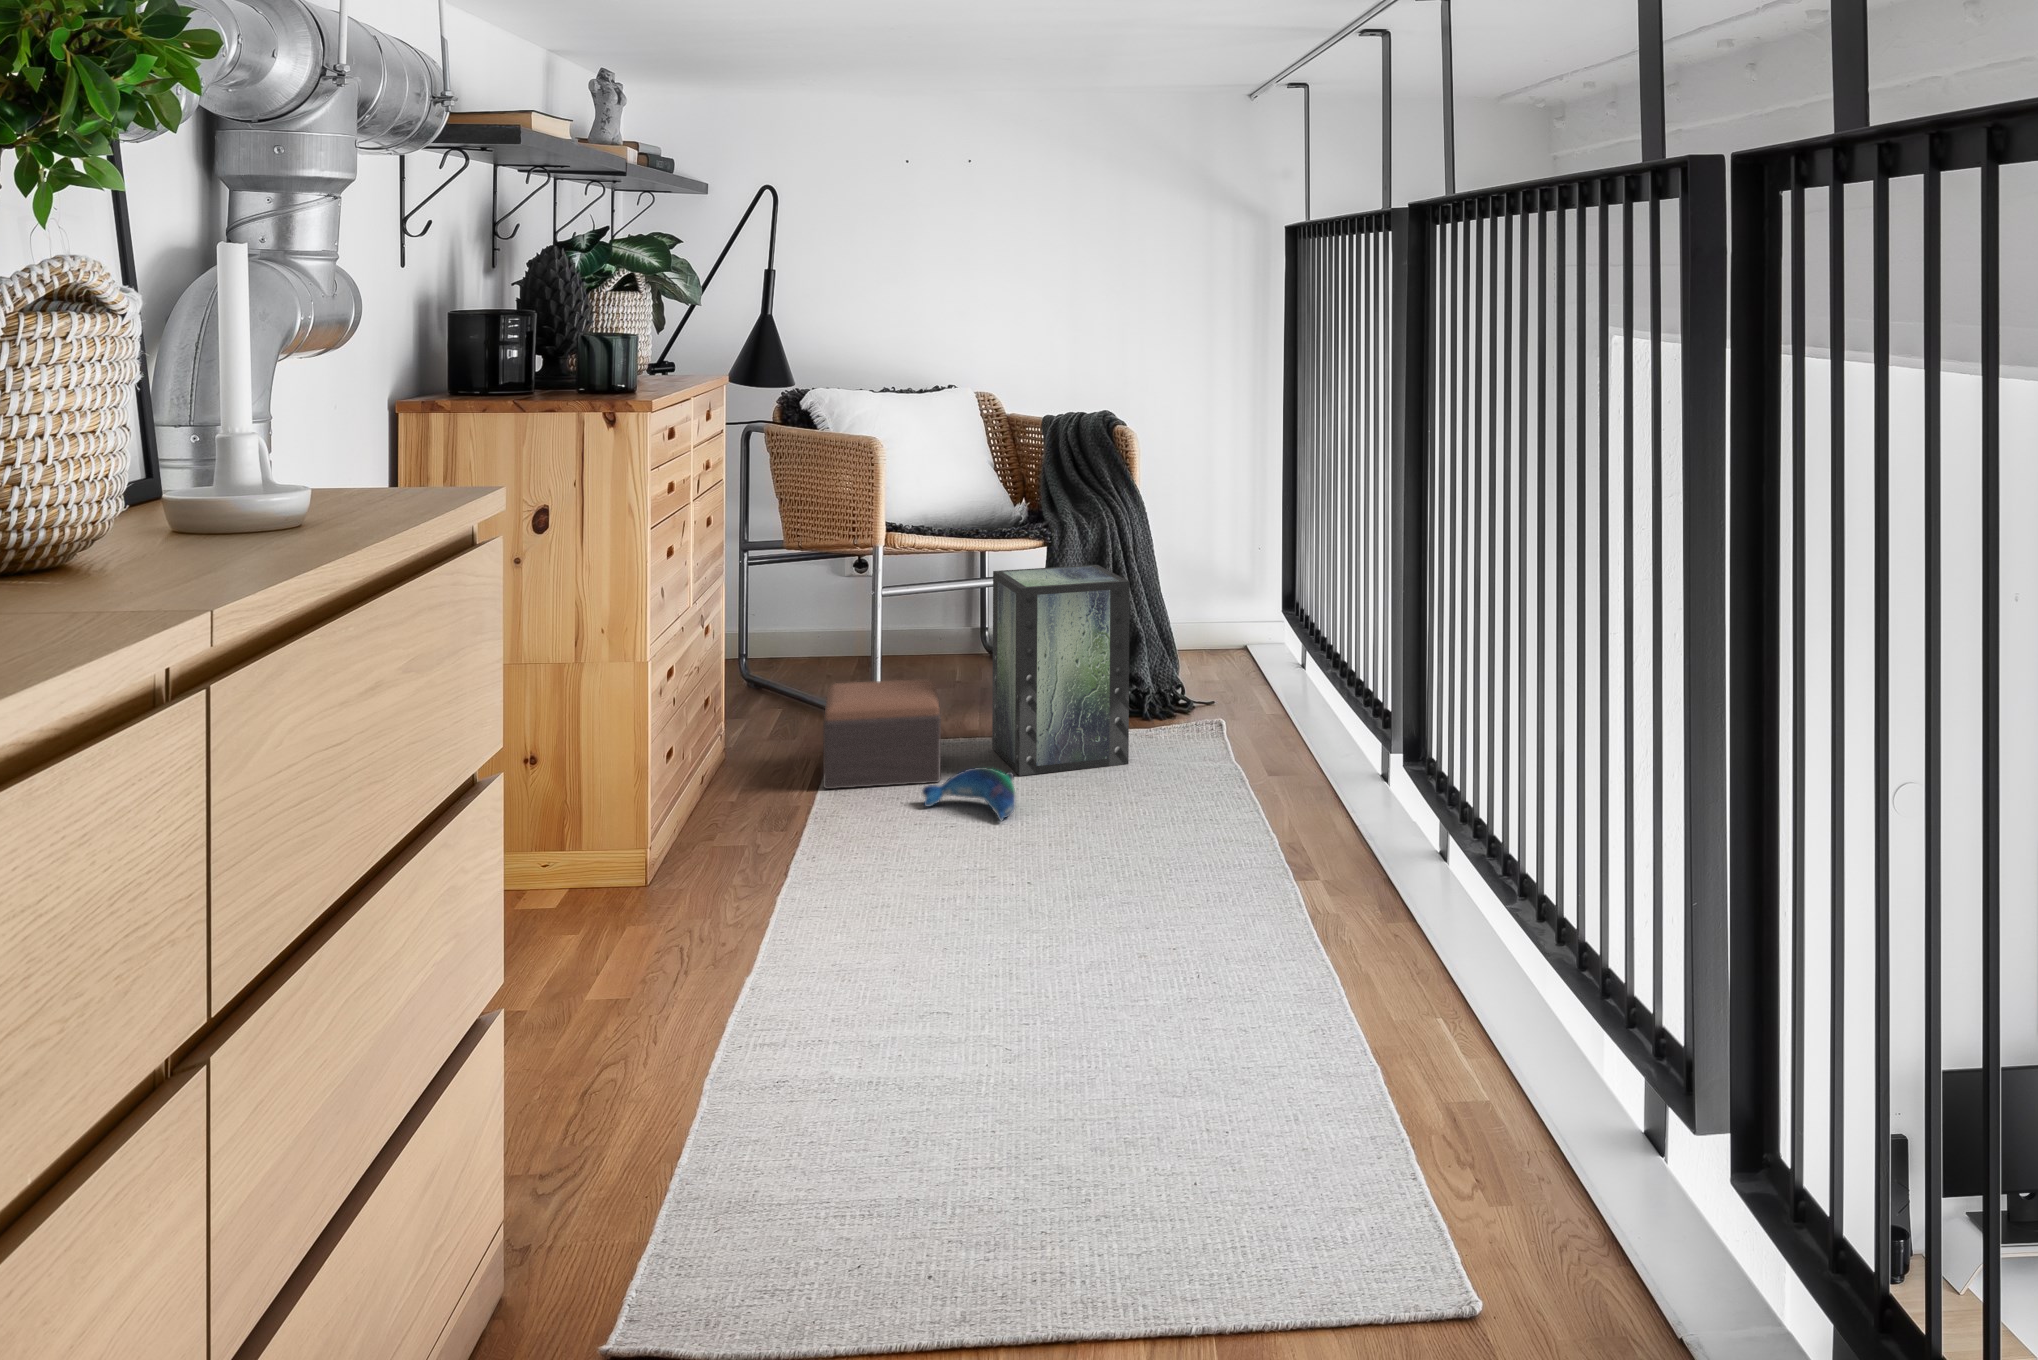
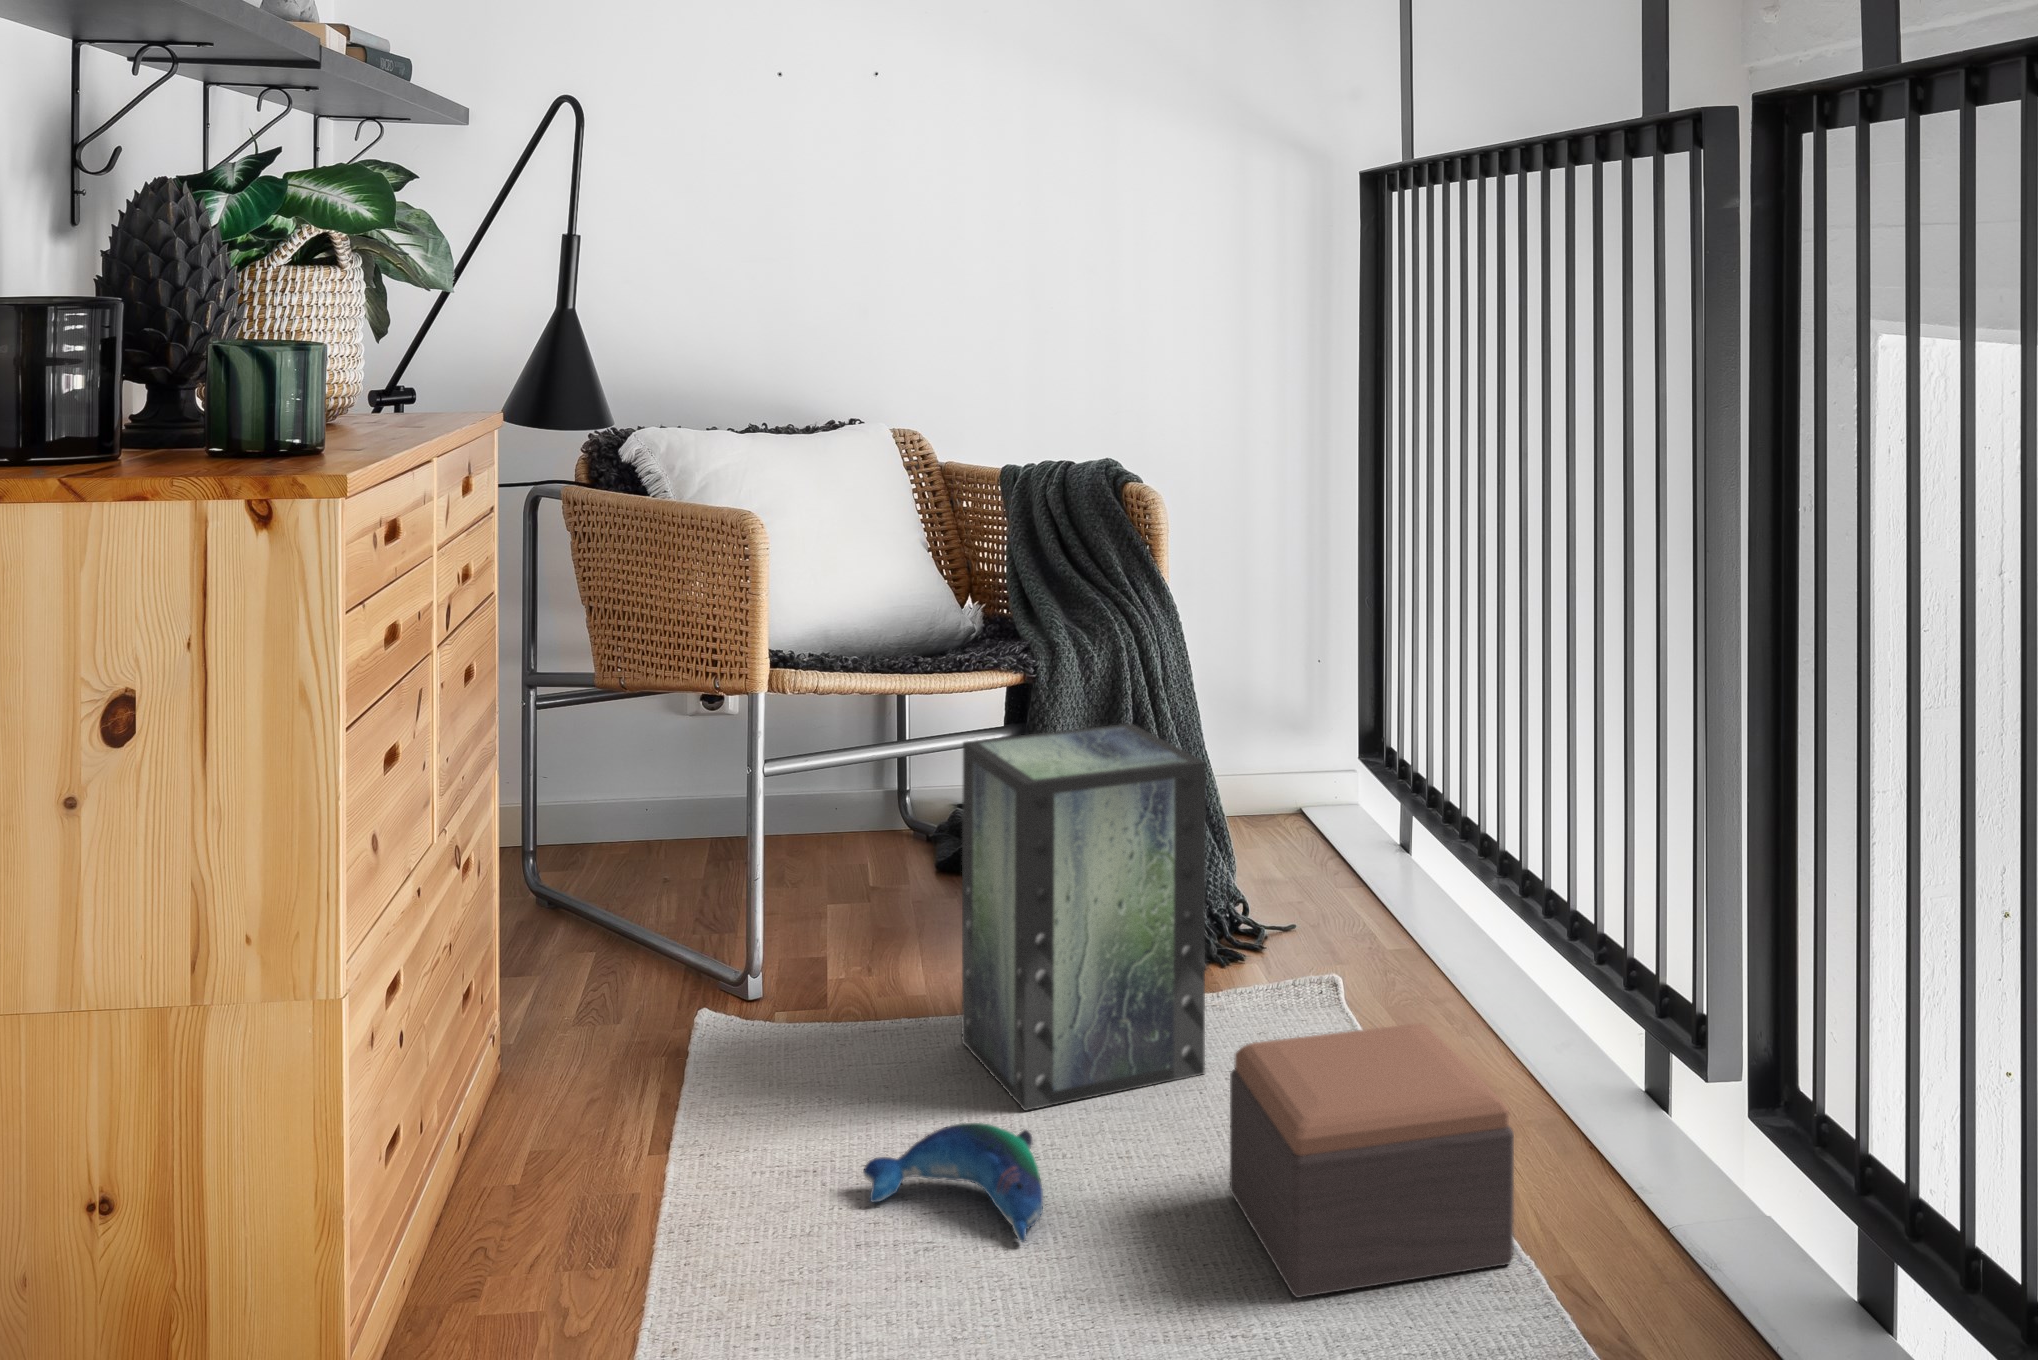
footstool: present [823,679,941,789] -> present [1230,1024,1514,1298]

